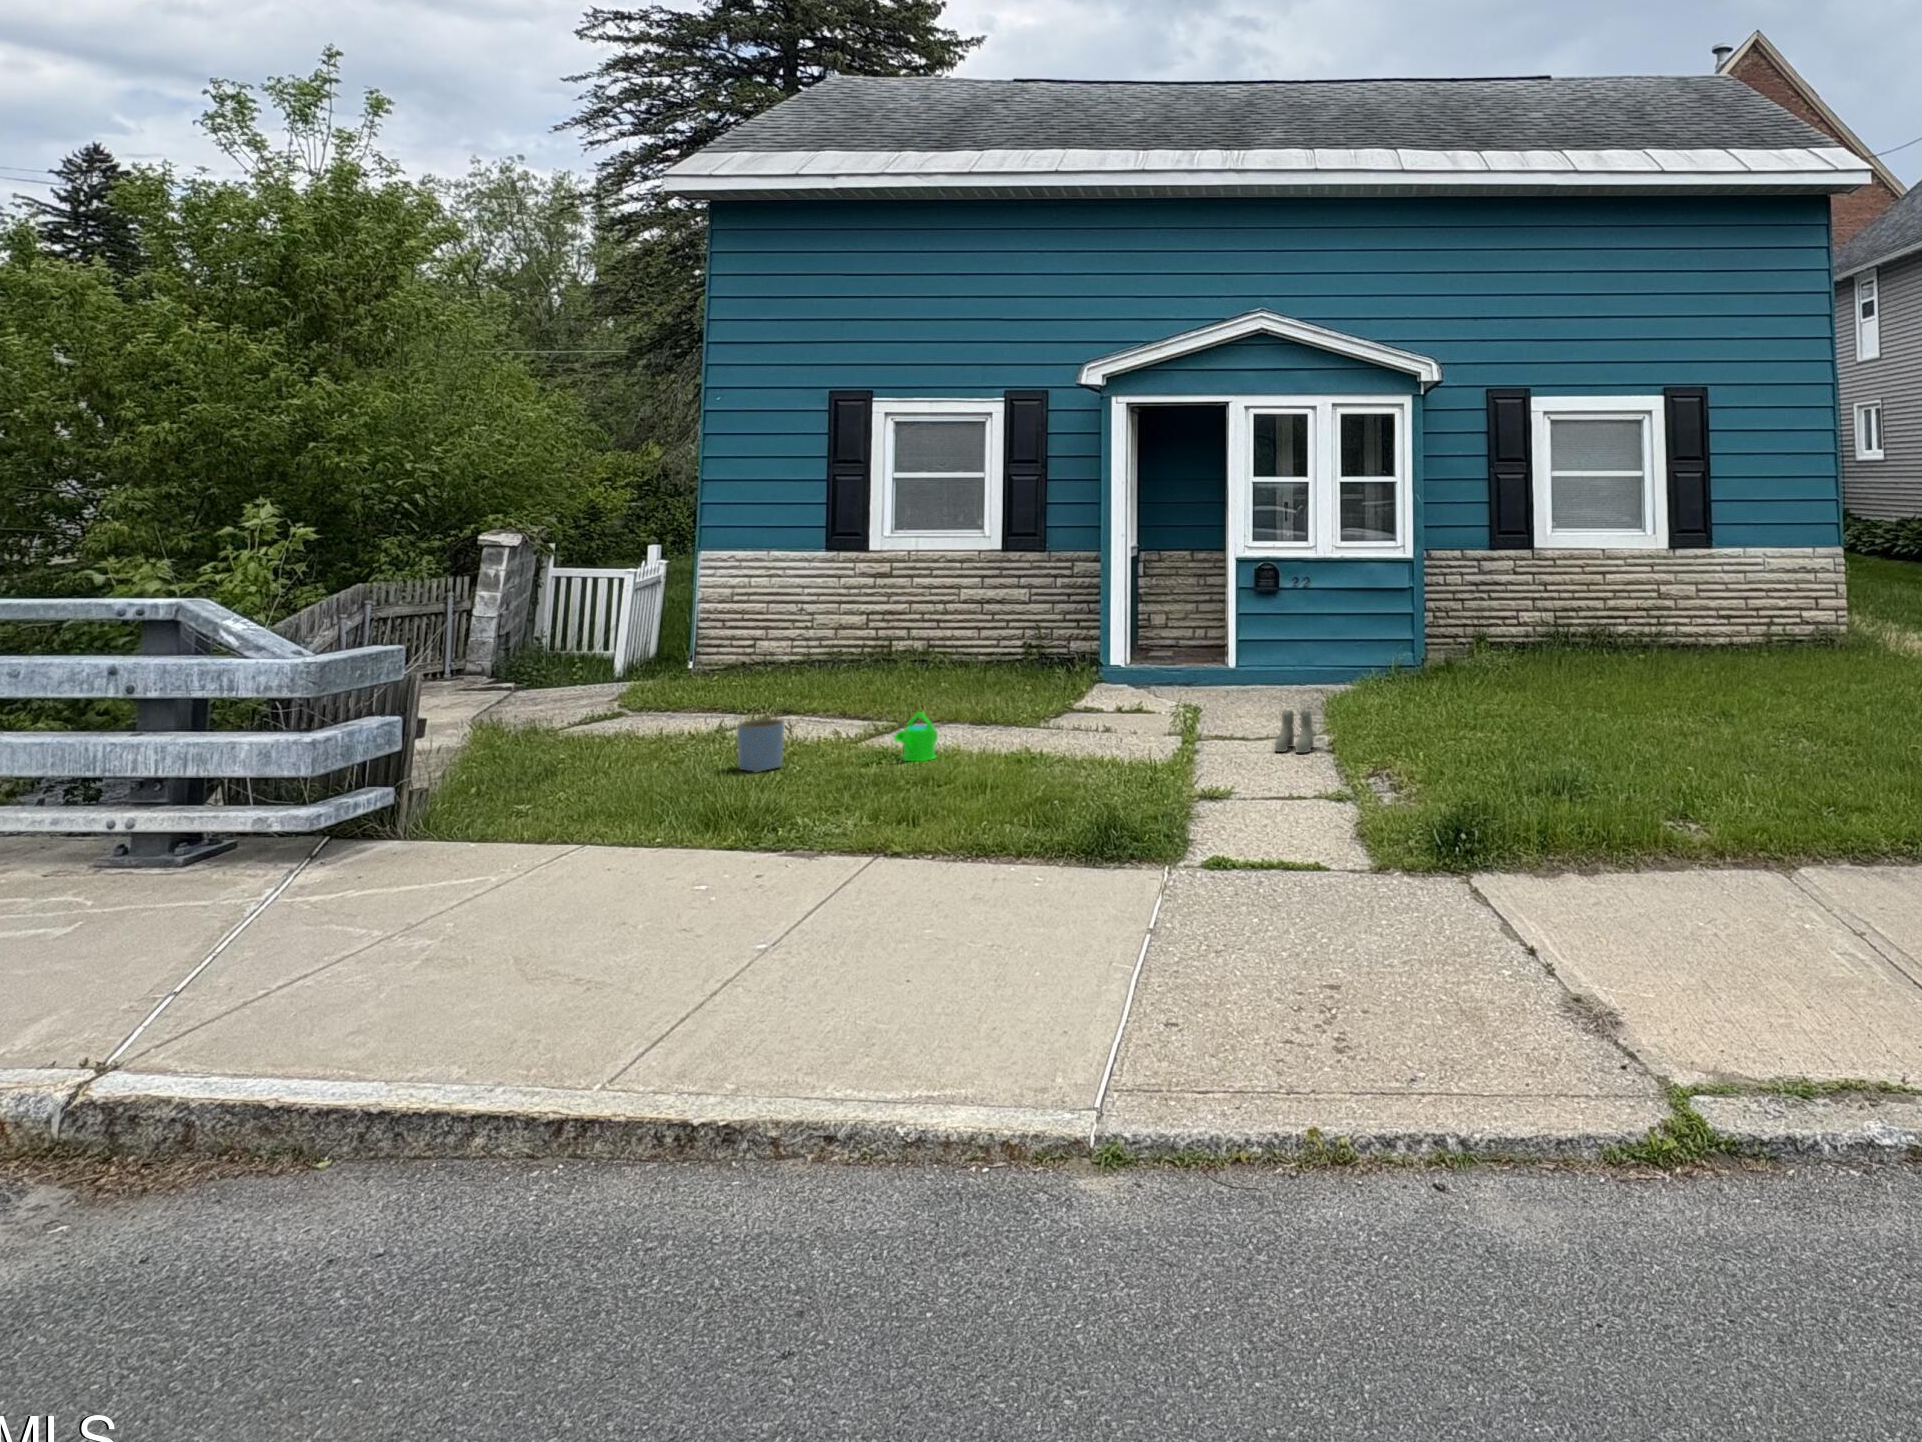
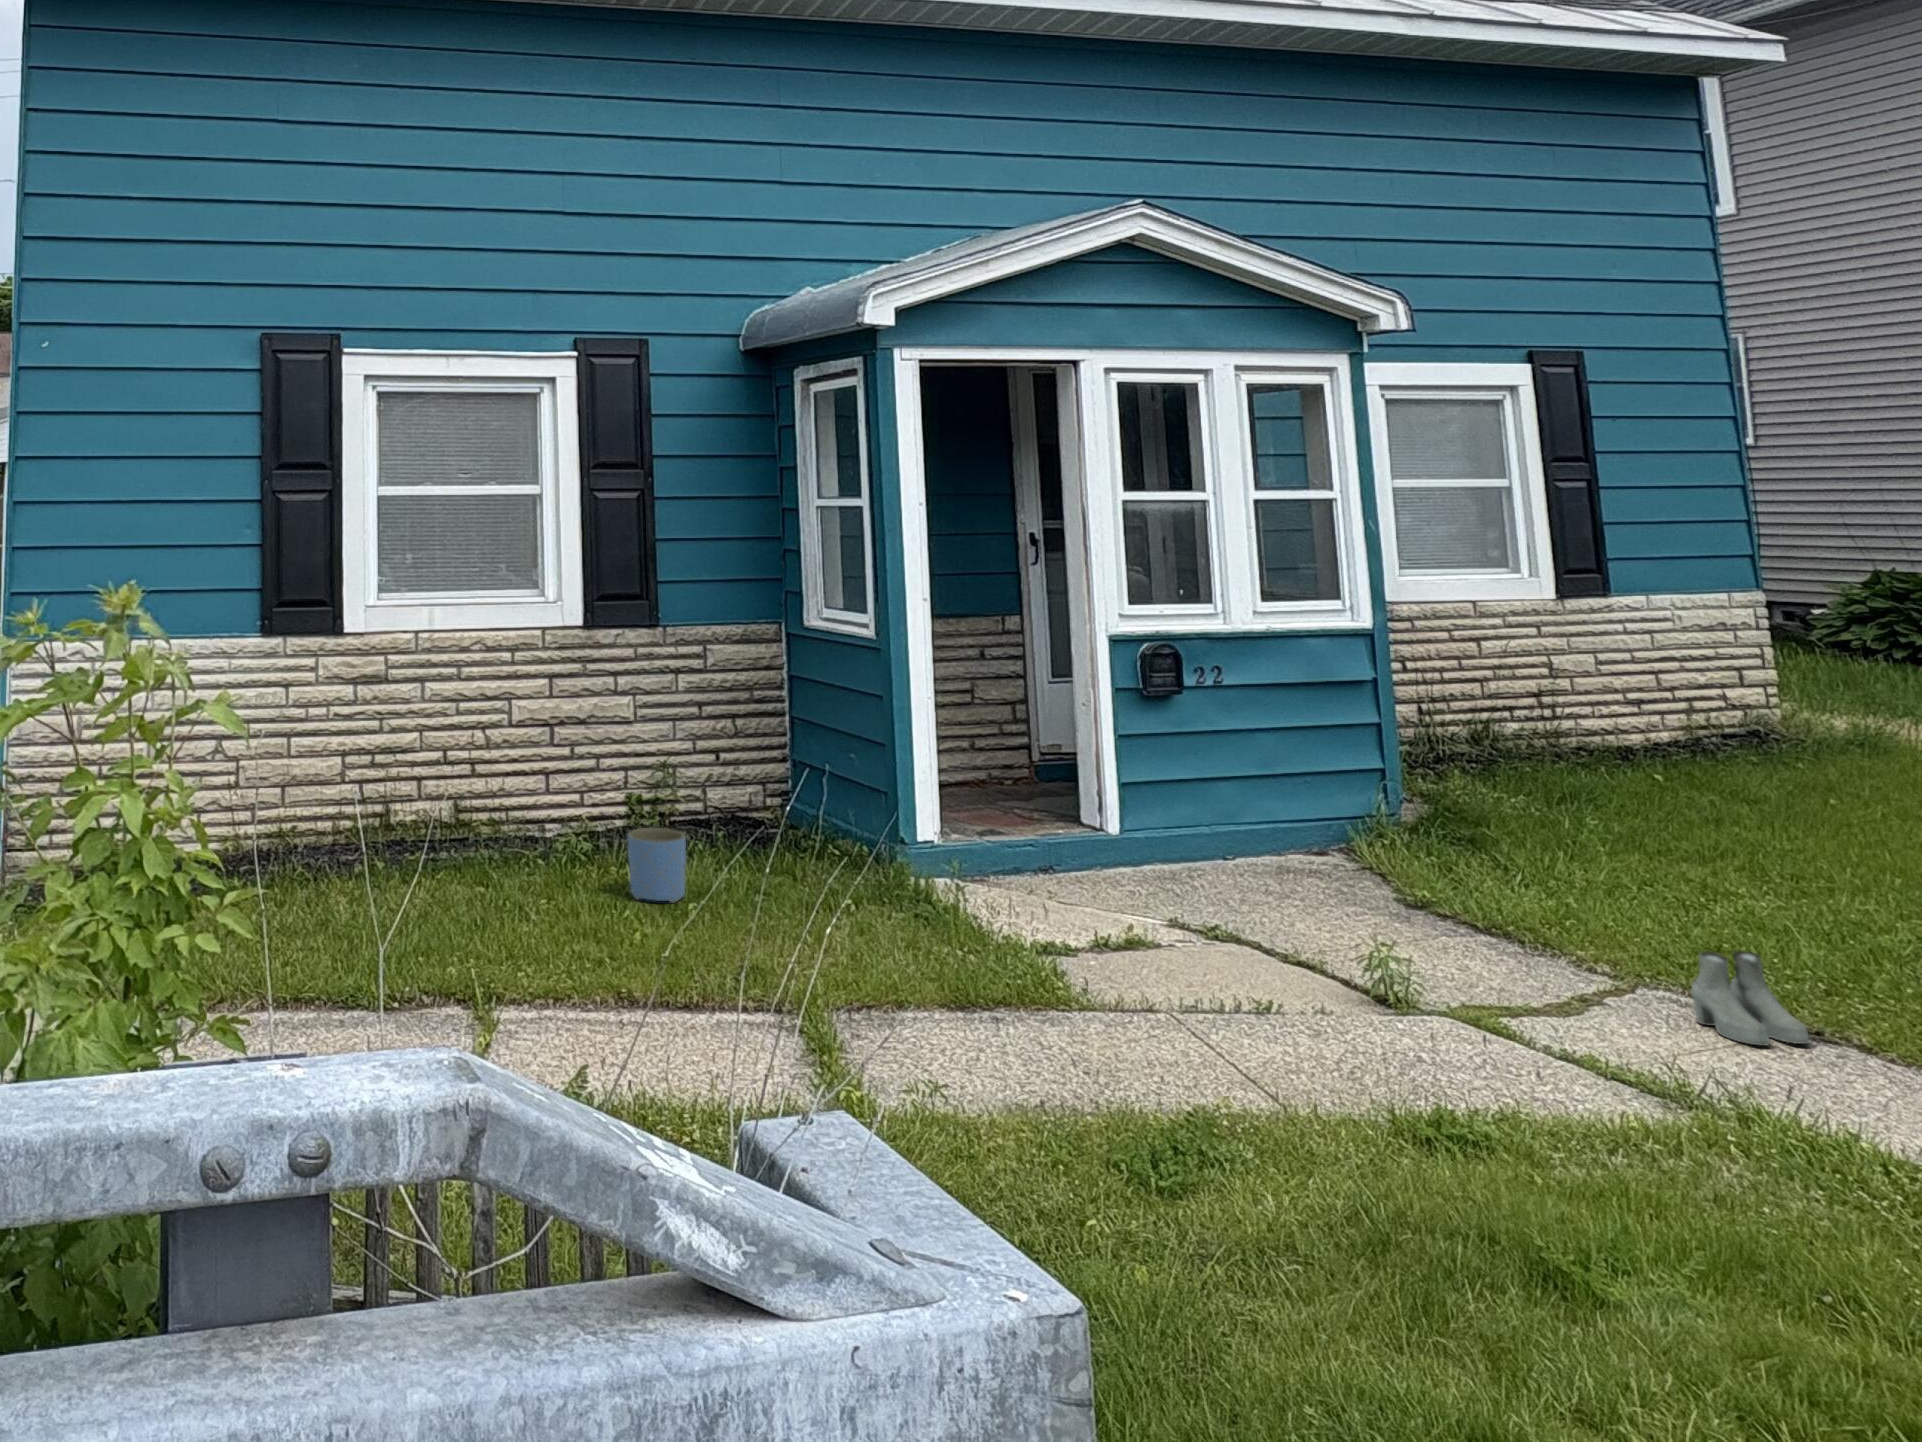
watering can: present [894,712,938,761] -> none [1325,1068,1434,1206]
planter: present [737,719,784,772] -> present [628,828,686,903]

